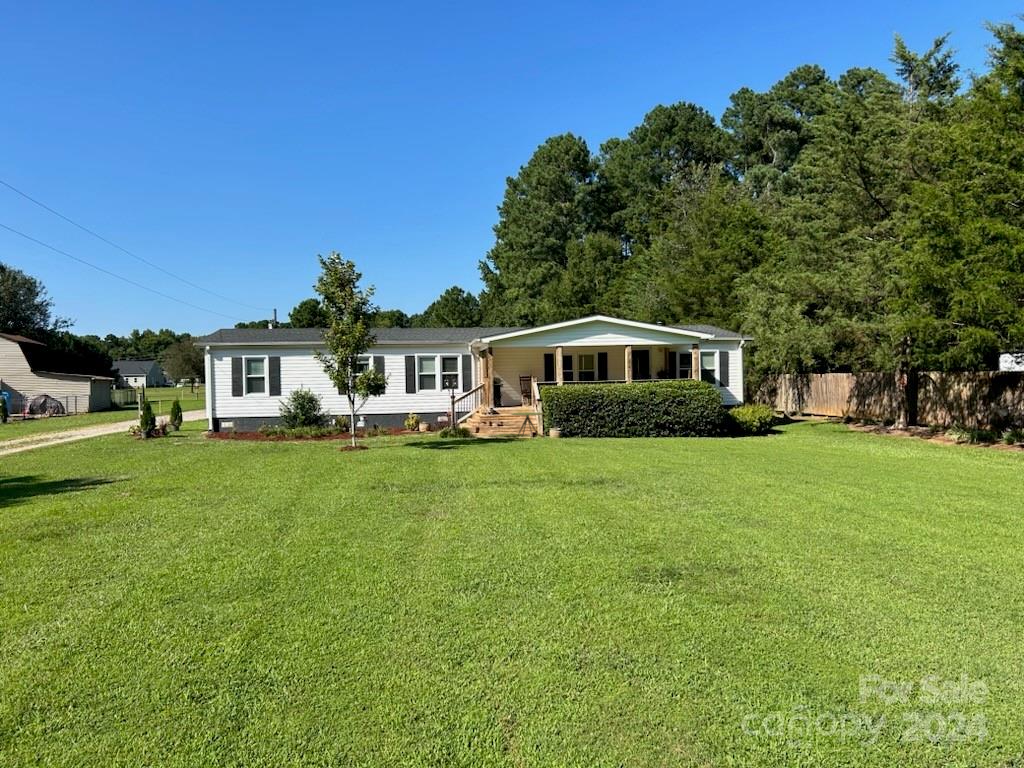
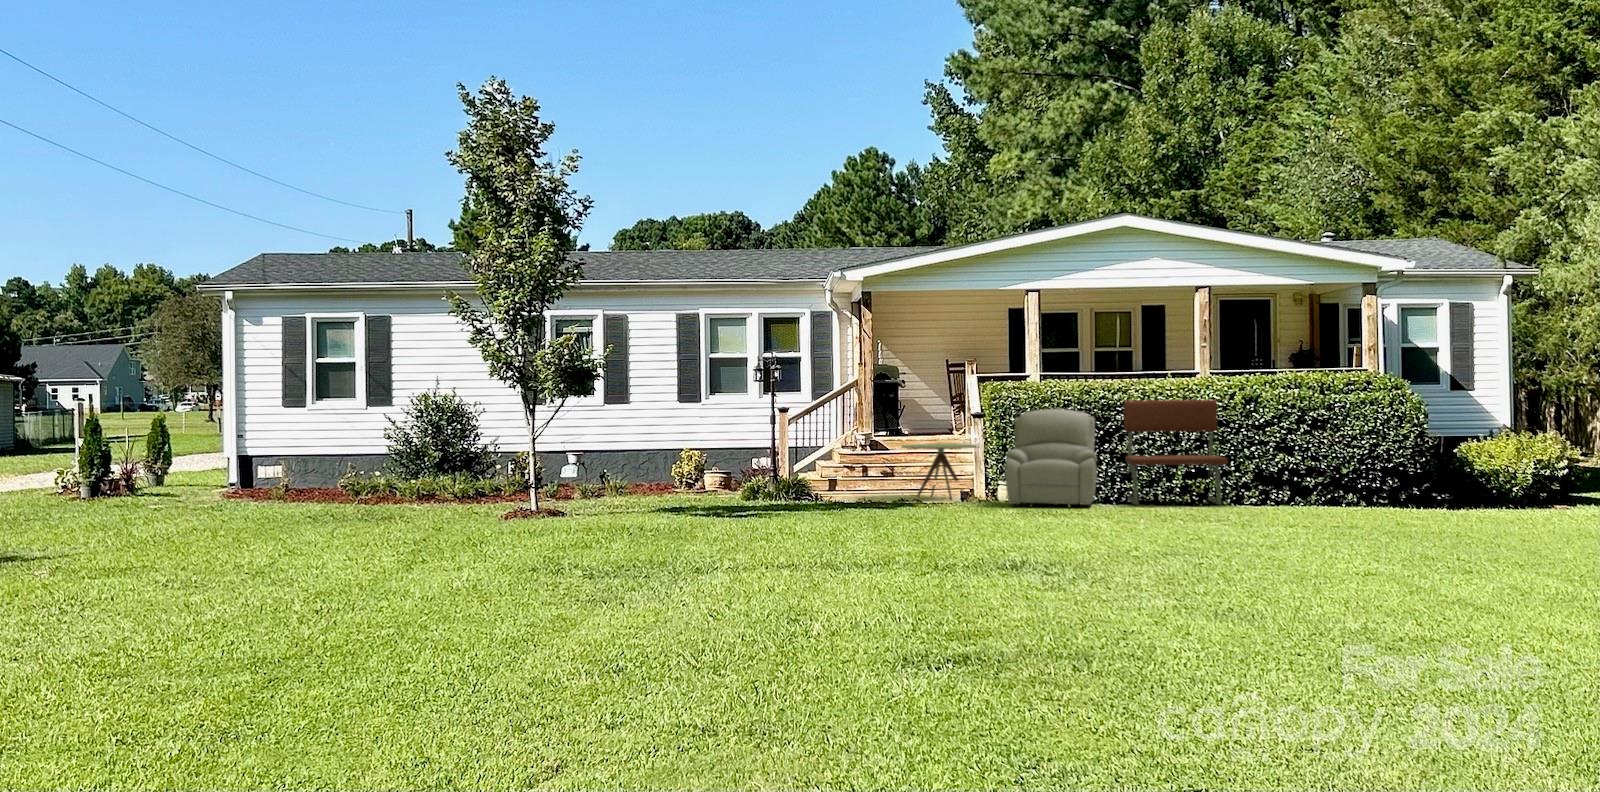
bench: none [602,395,643,438] -> present [1124,400,1228,505]
chair: none [557,399,592,439] -> present [1005,409,1097,507]

